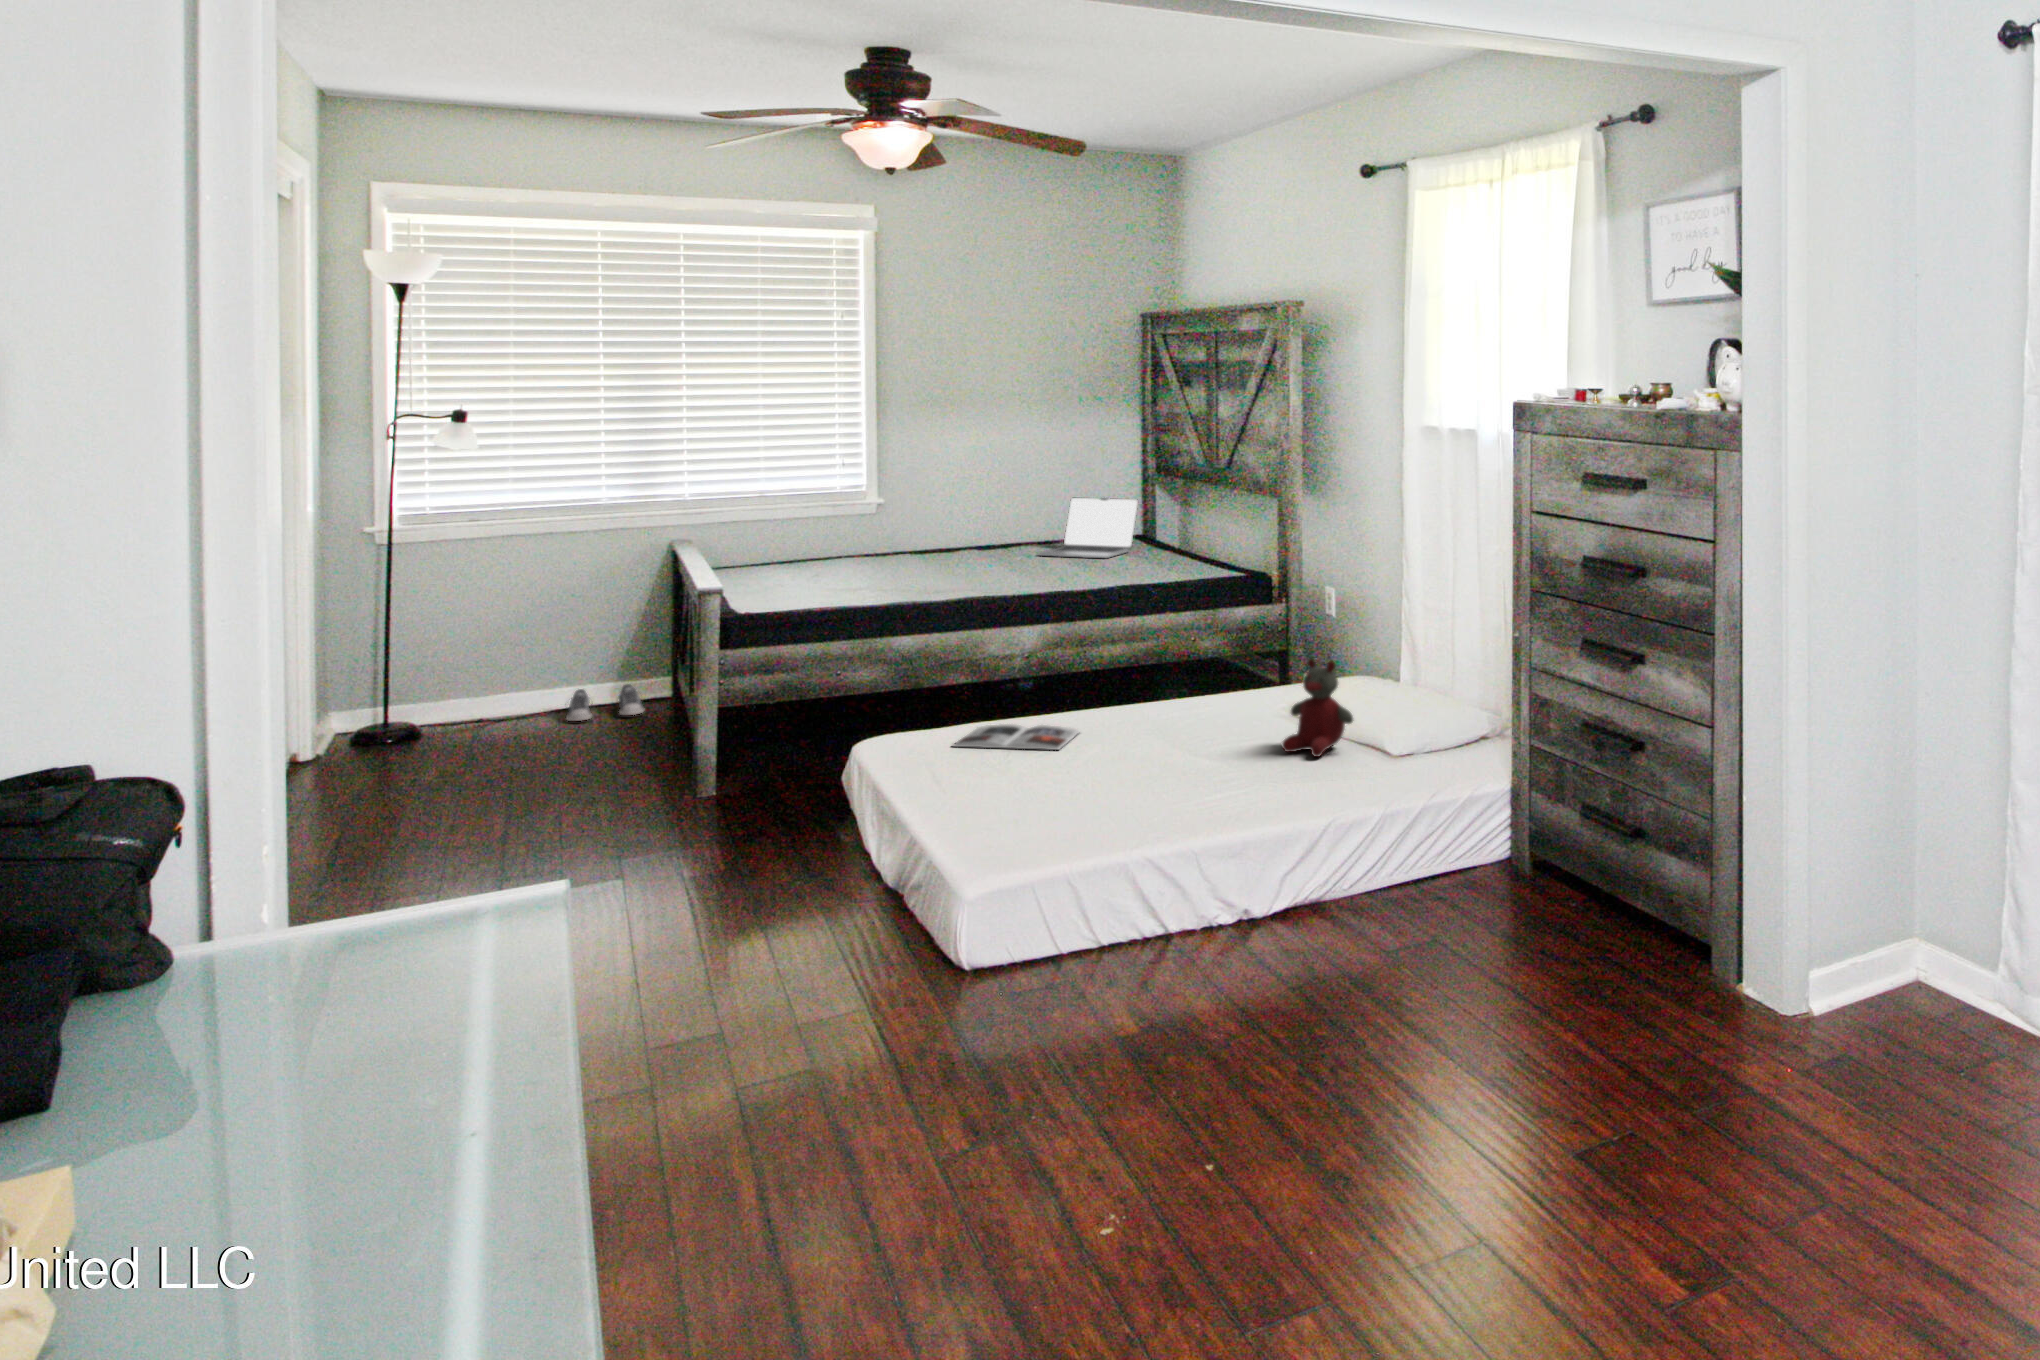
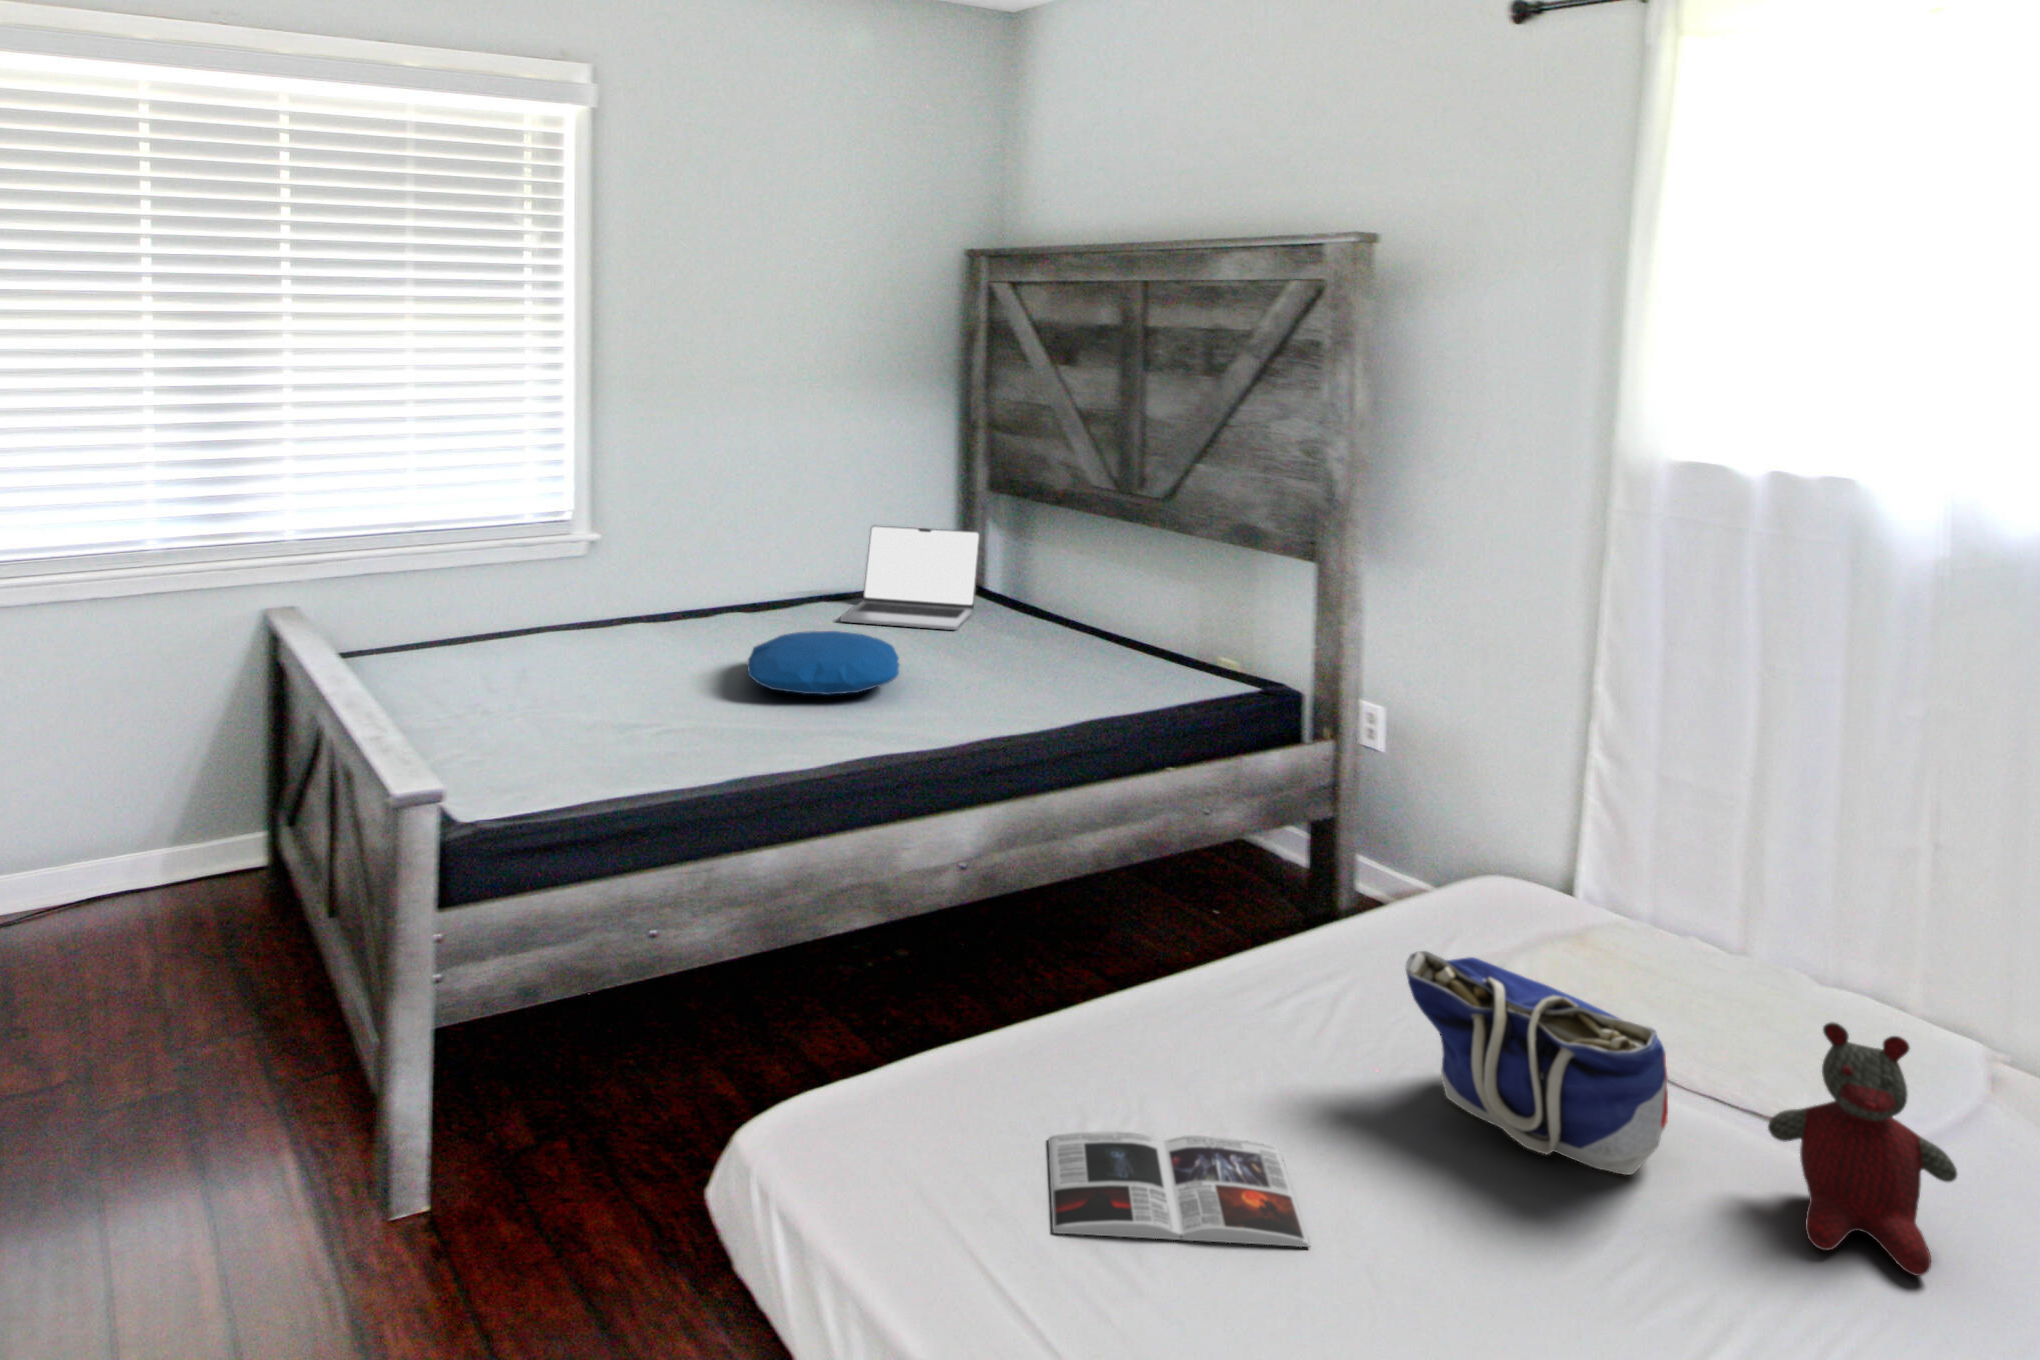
pillow: none [939,550,1042,579] -> present [747,631,899,695]
tote bag: none [1160,649,1265,737] -> present [1405,951,1668,1175]
sneaker: present [566,684,644,721] -> none [89,850,227,935]

